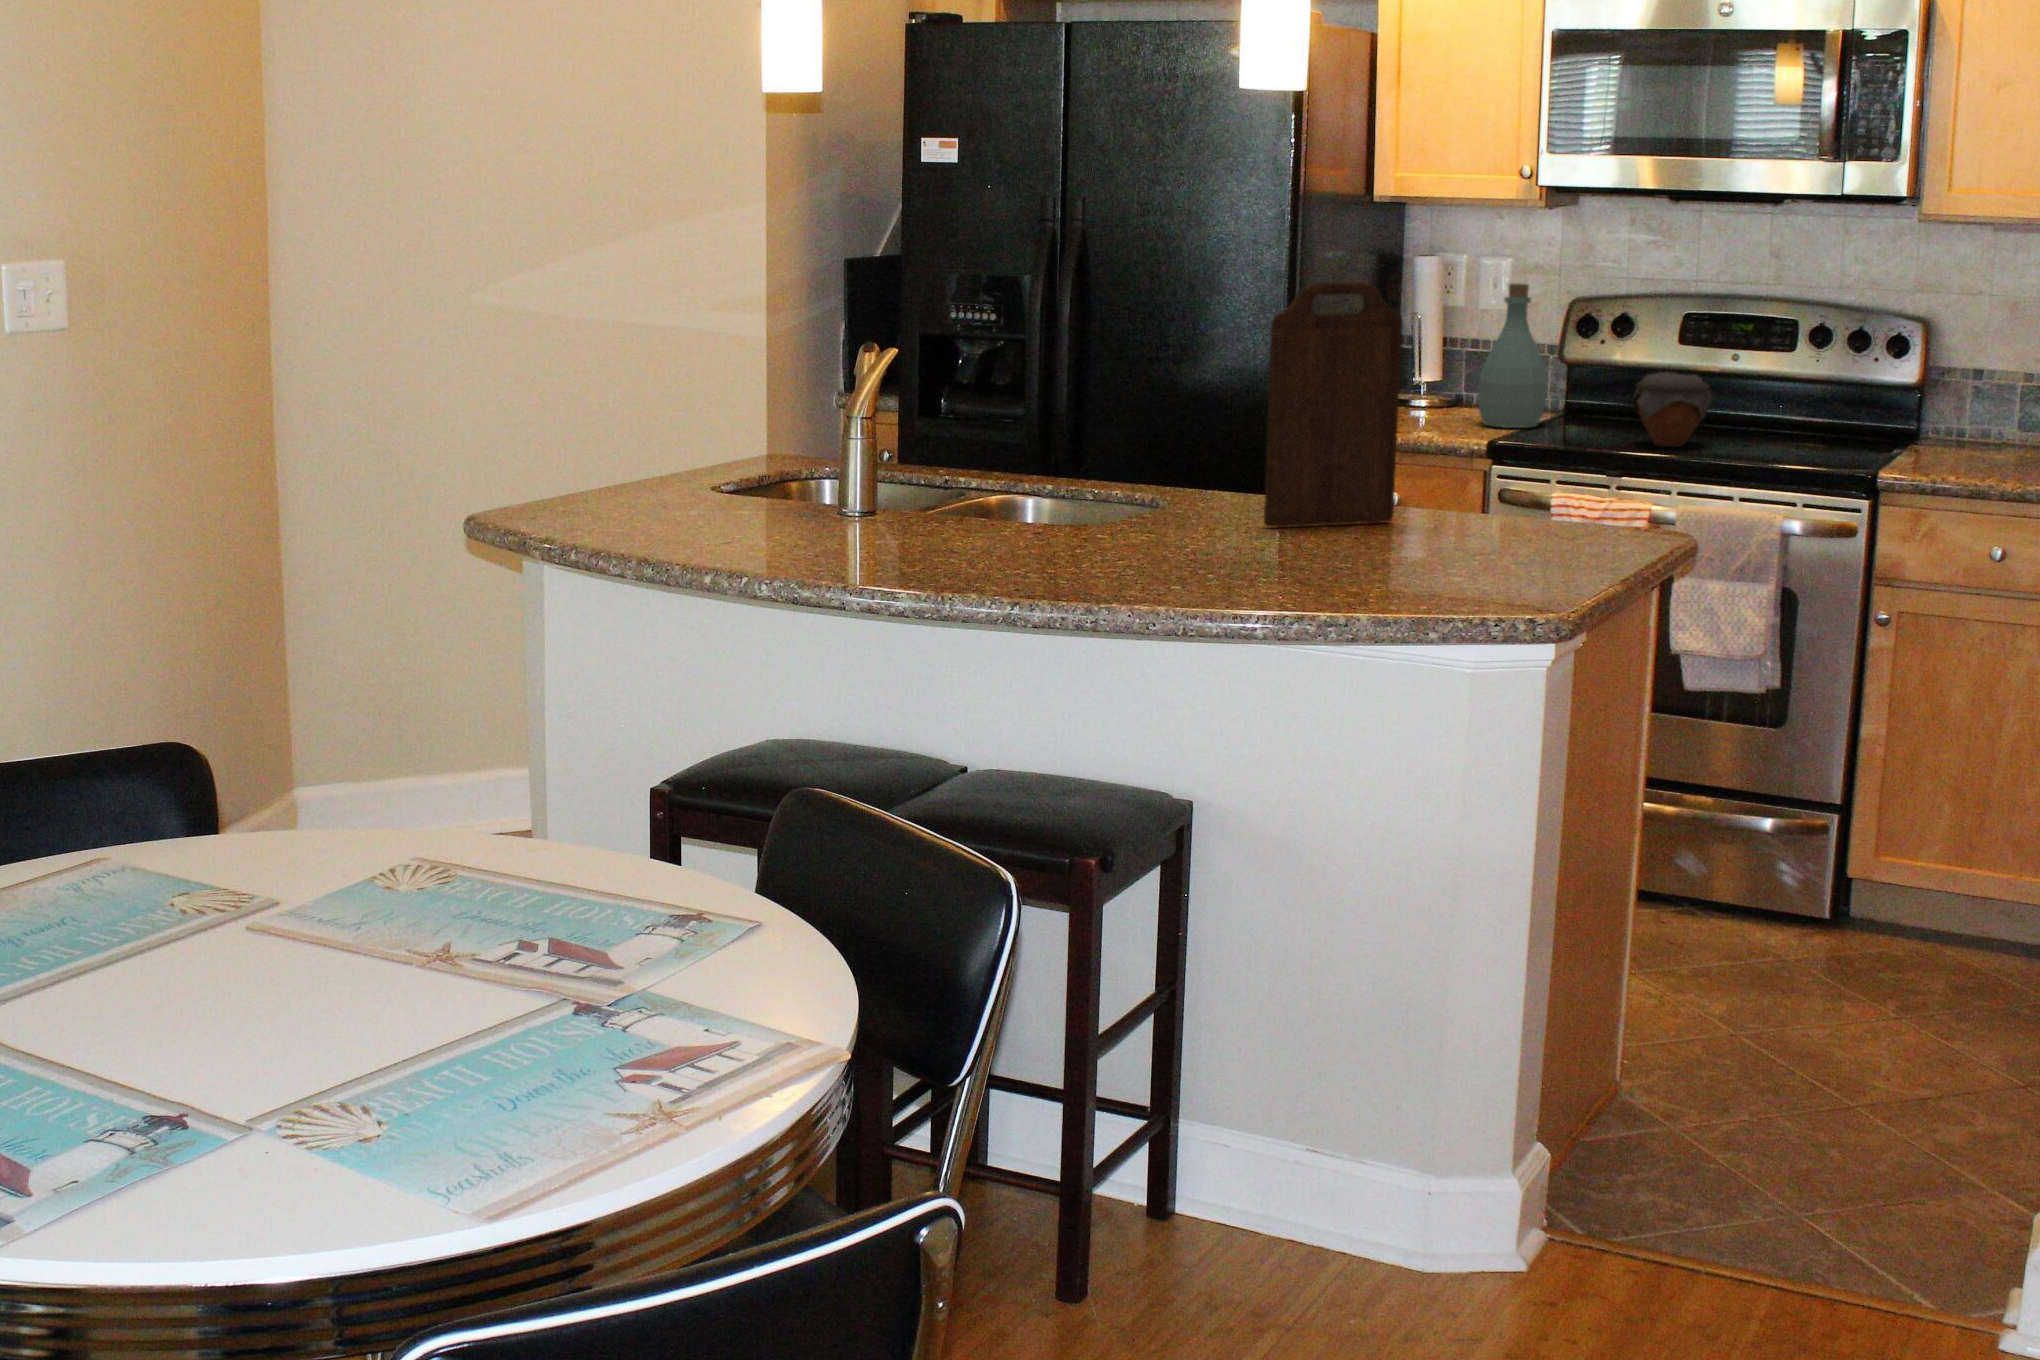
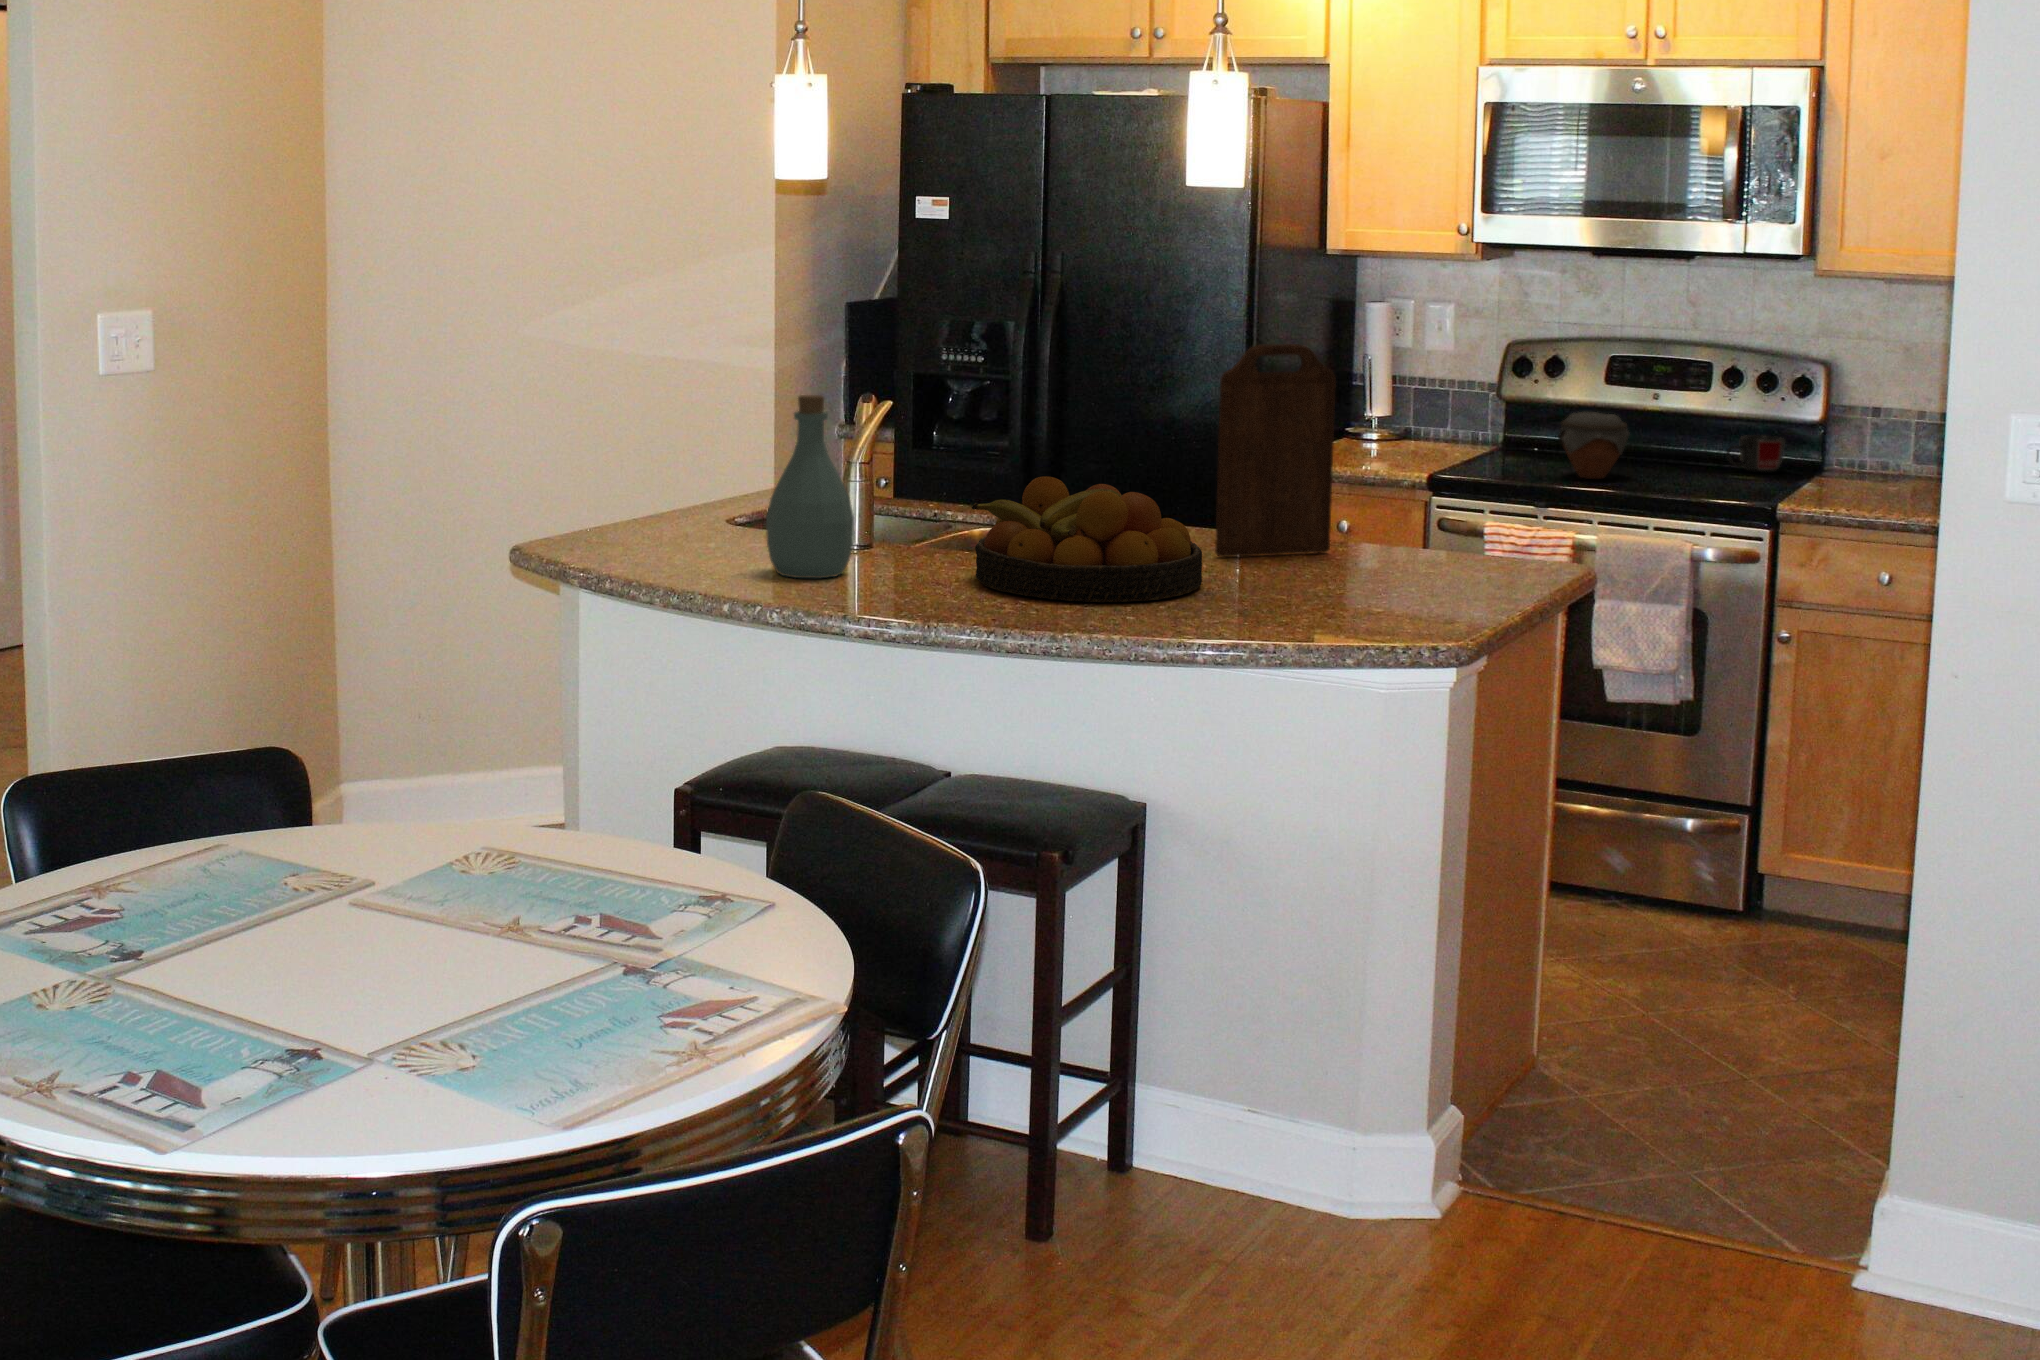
bottle: present [1478,283,1547,428] -> present [766,395,854,578]
mug: none [1817,398,1882,439] -> present [1726,435,1785,473]
fruit bowl: none [988,433,1253,575] -> present [972,476,1202,602]

